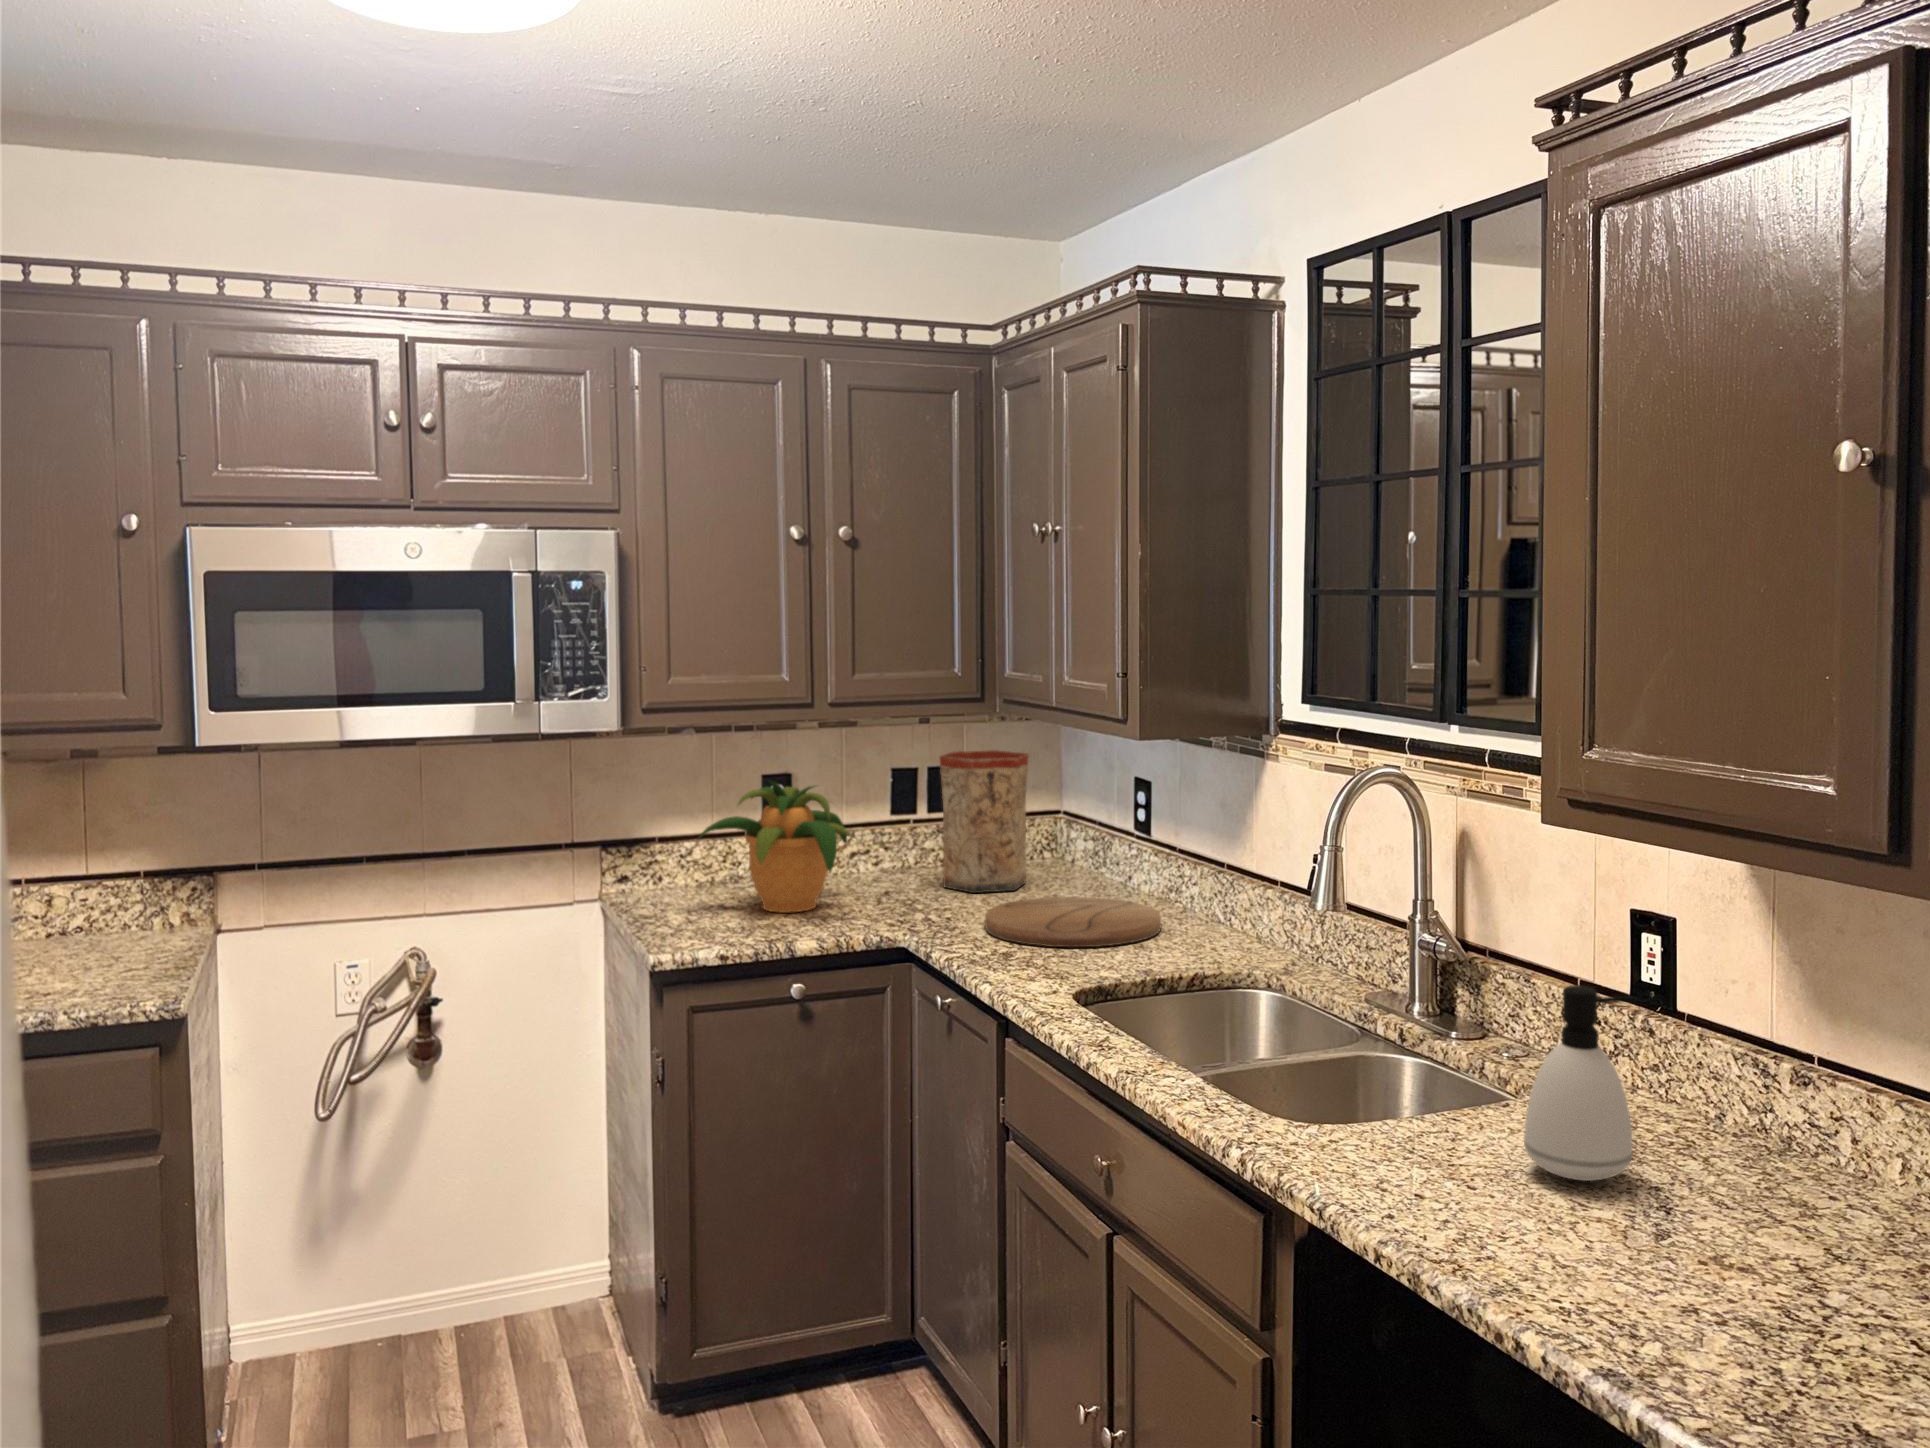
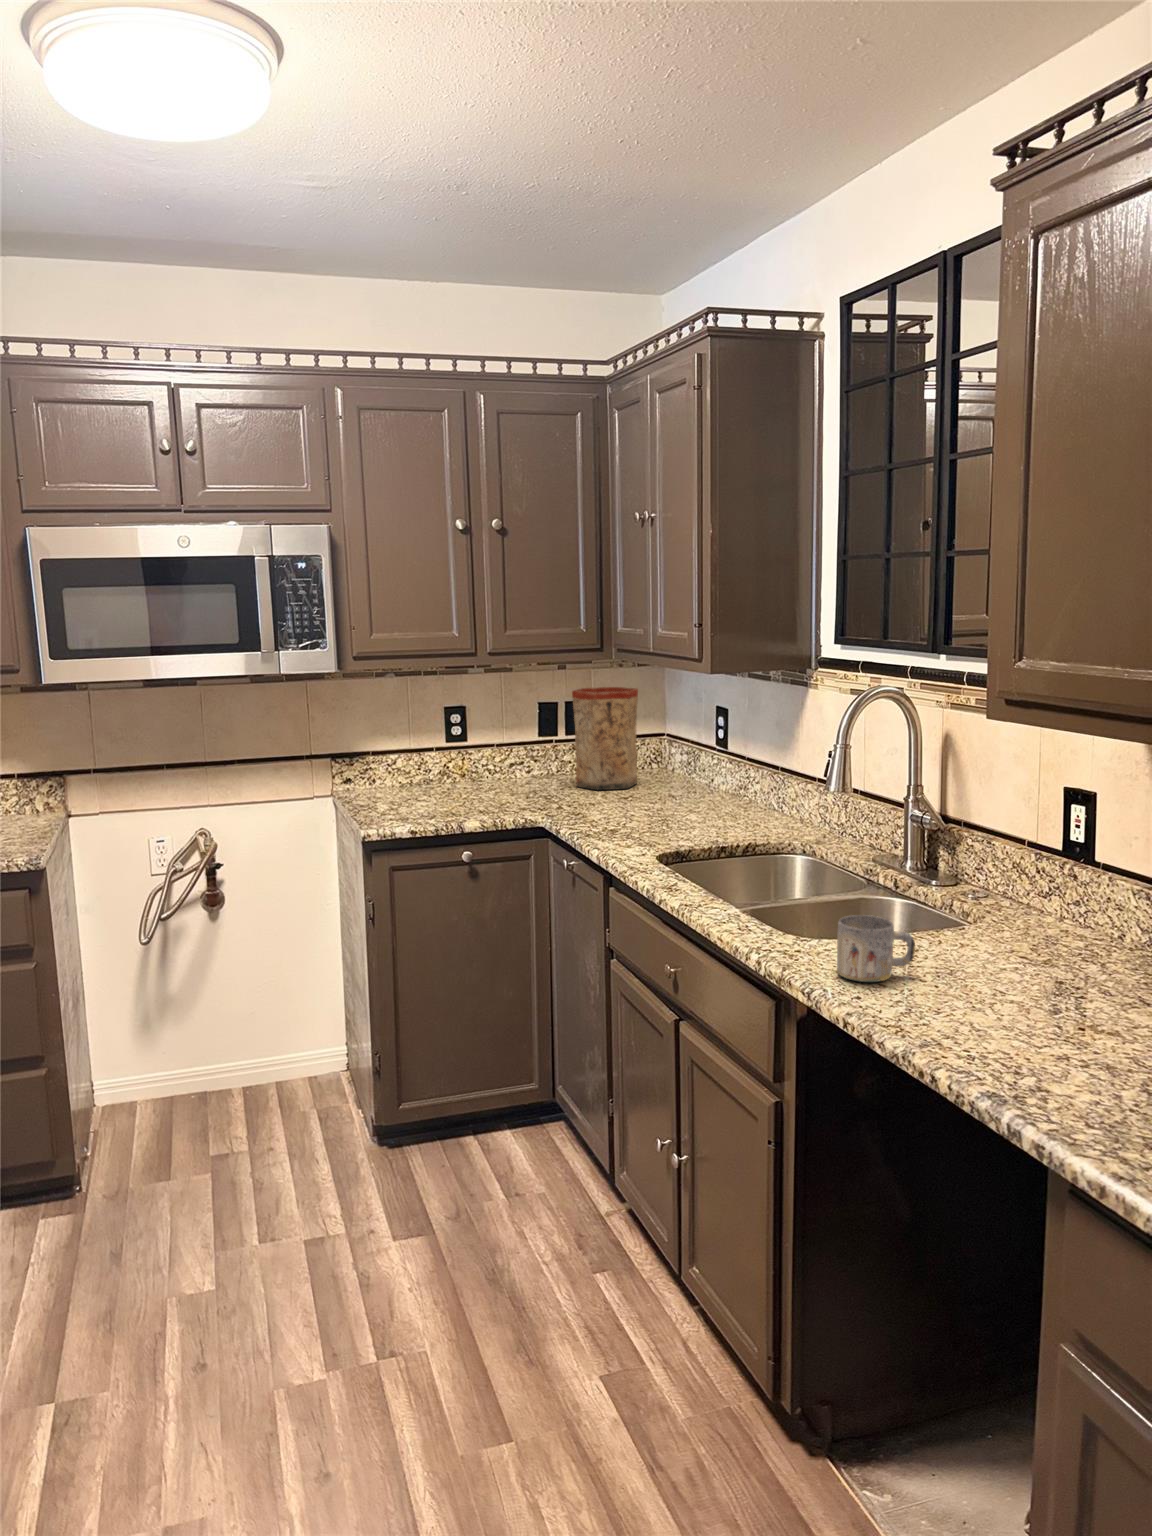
potted plant: present [699,781,855,913] -> none [394,707,514,803]
cutting board: present [985,897,1161,947] -> none [602,792,731,825]
soap dispenser: present [1524,985,1638,1181] -> none [965,836,1052,976]
mug: none [1355,1095,1461,1192] -> present [837,915,915,982]

